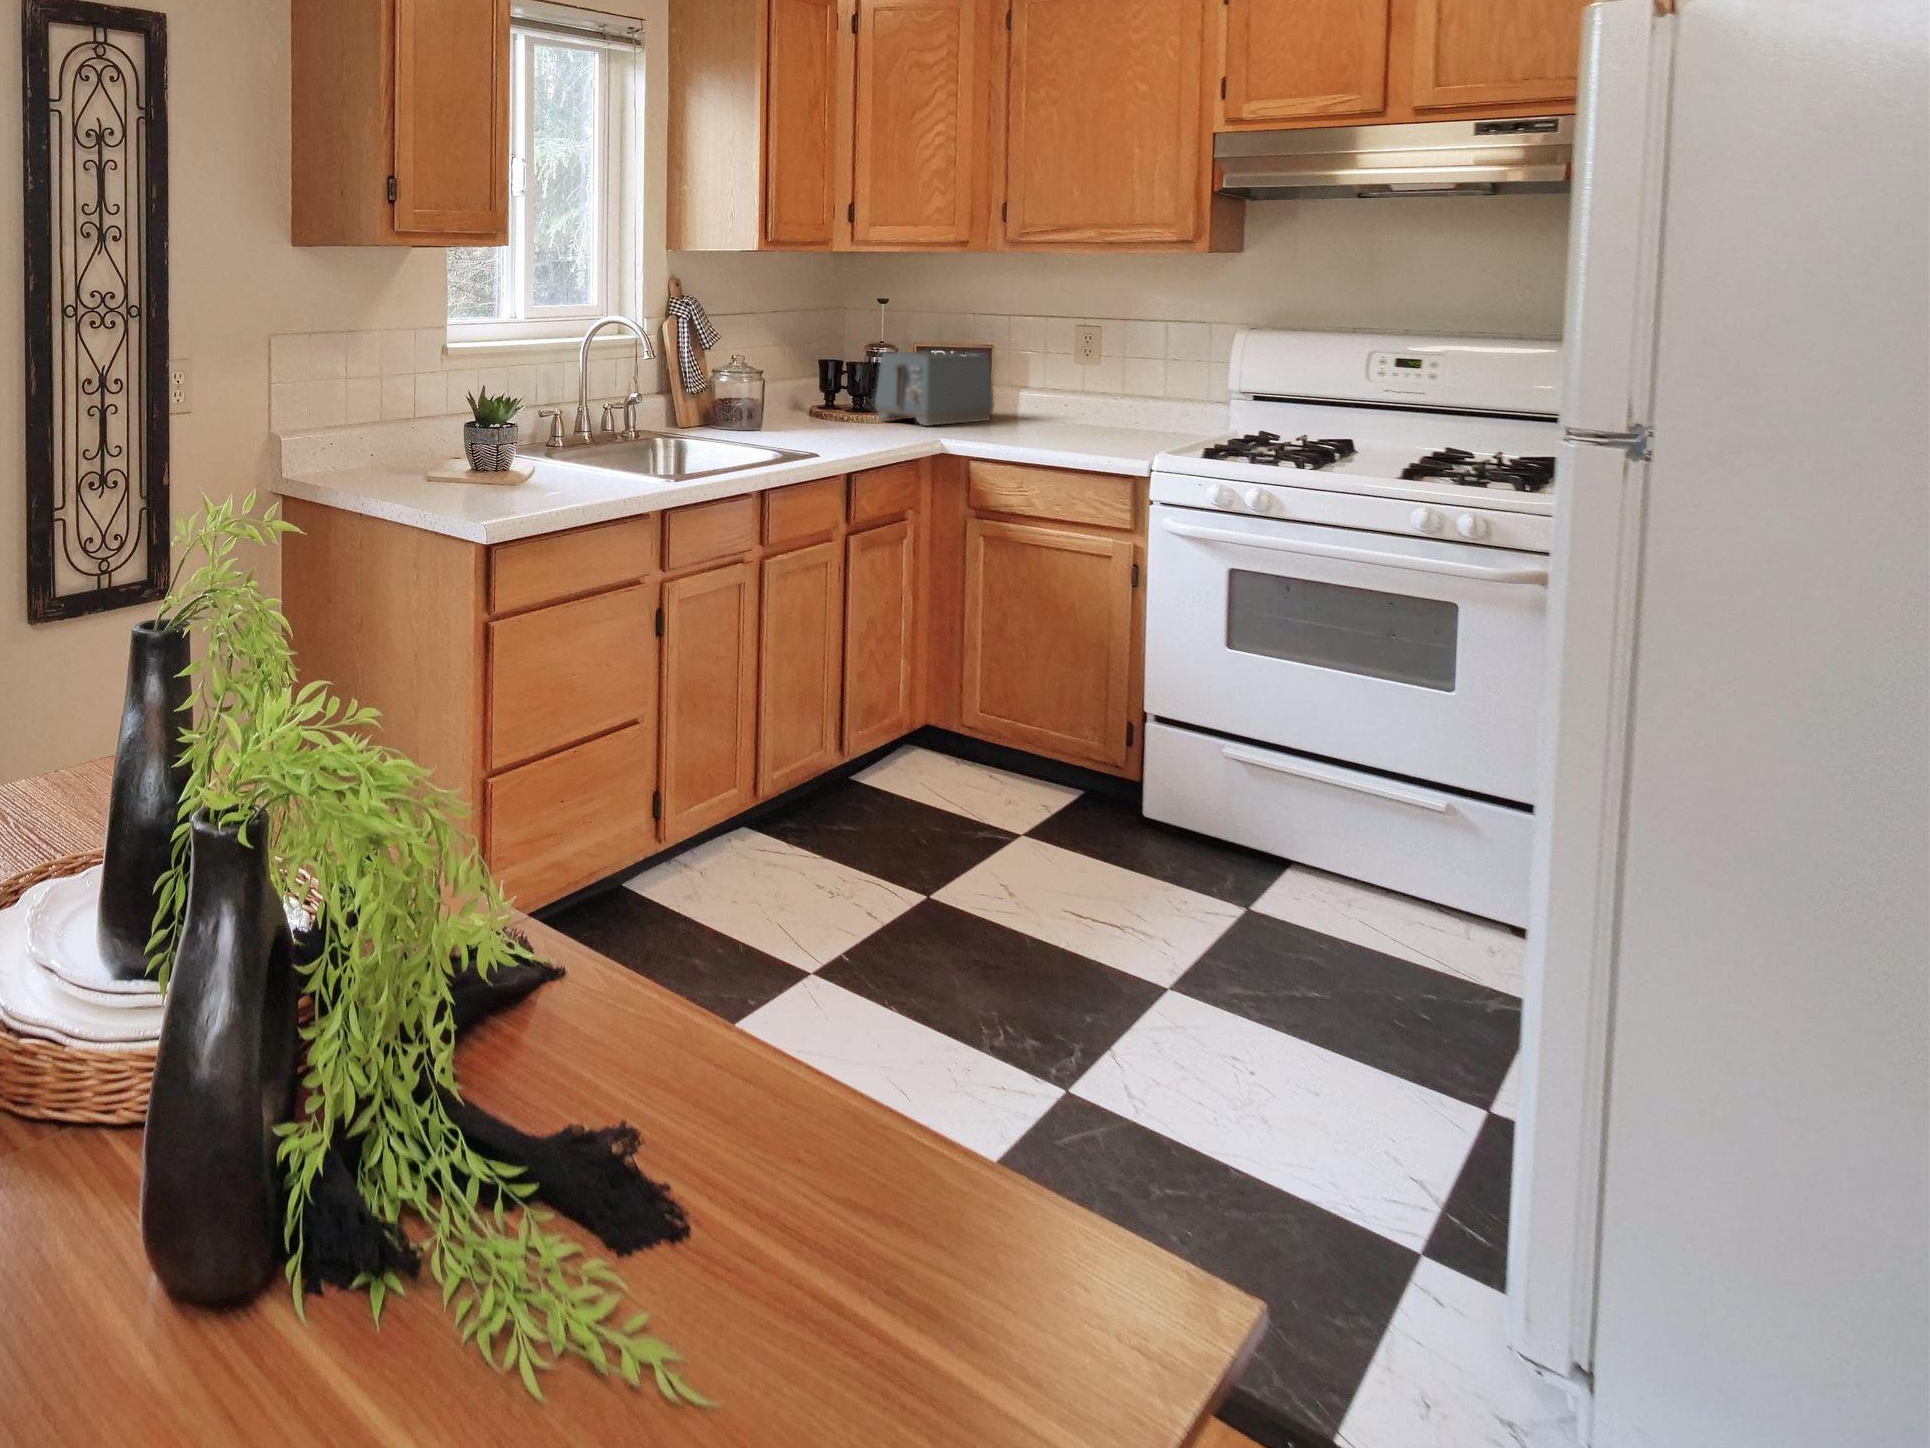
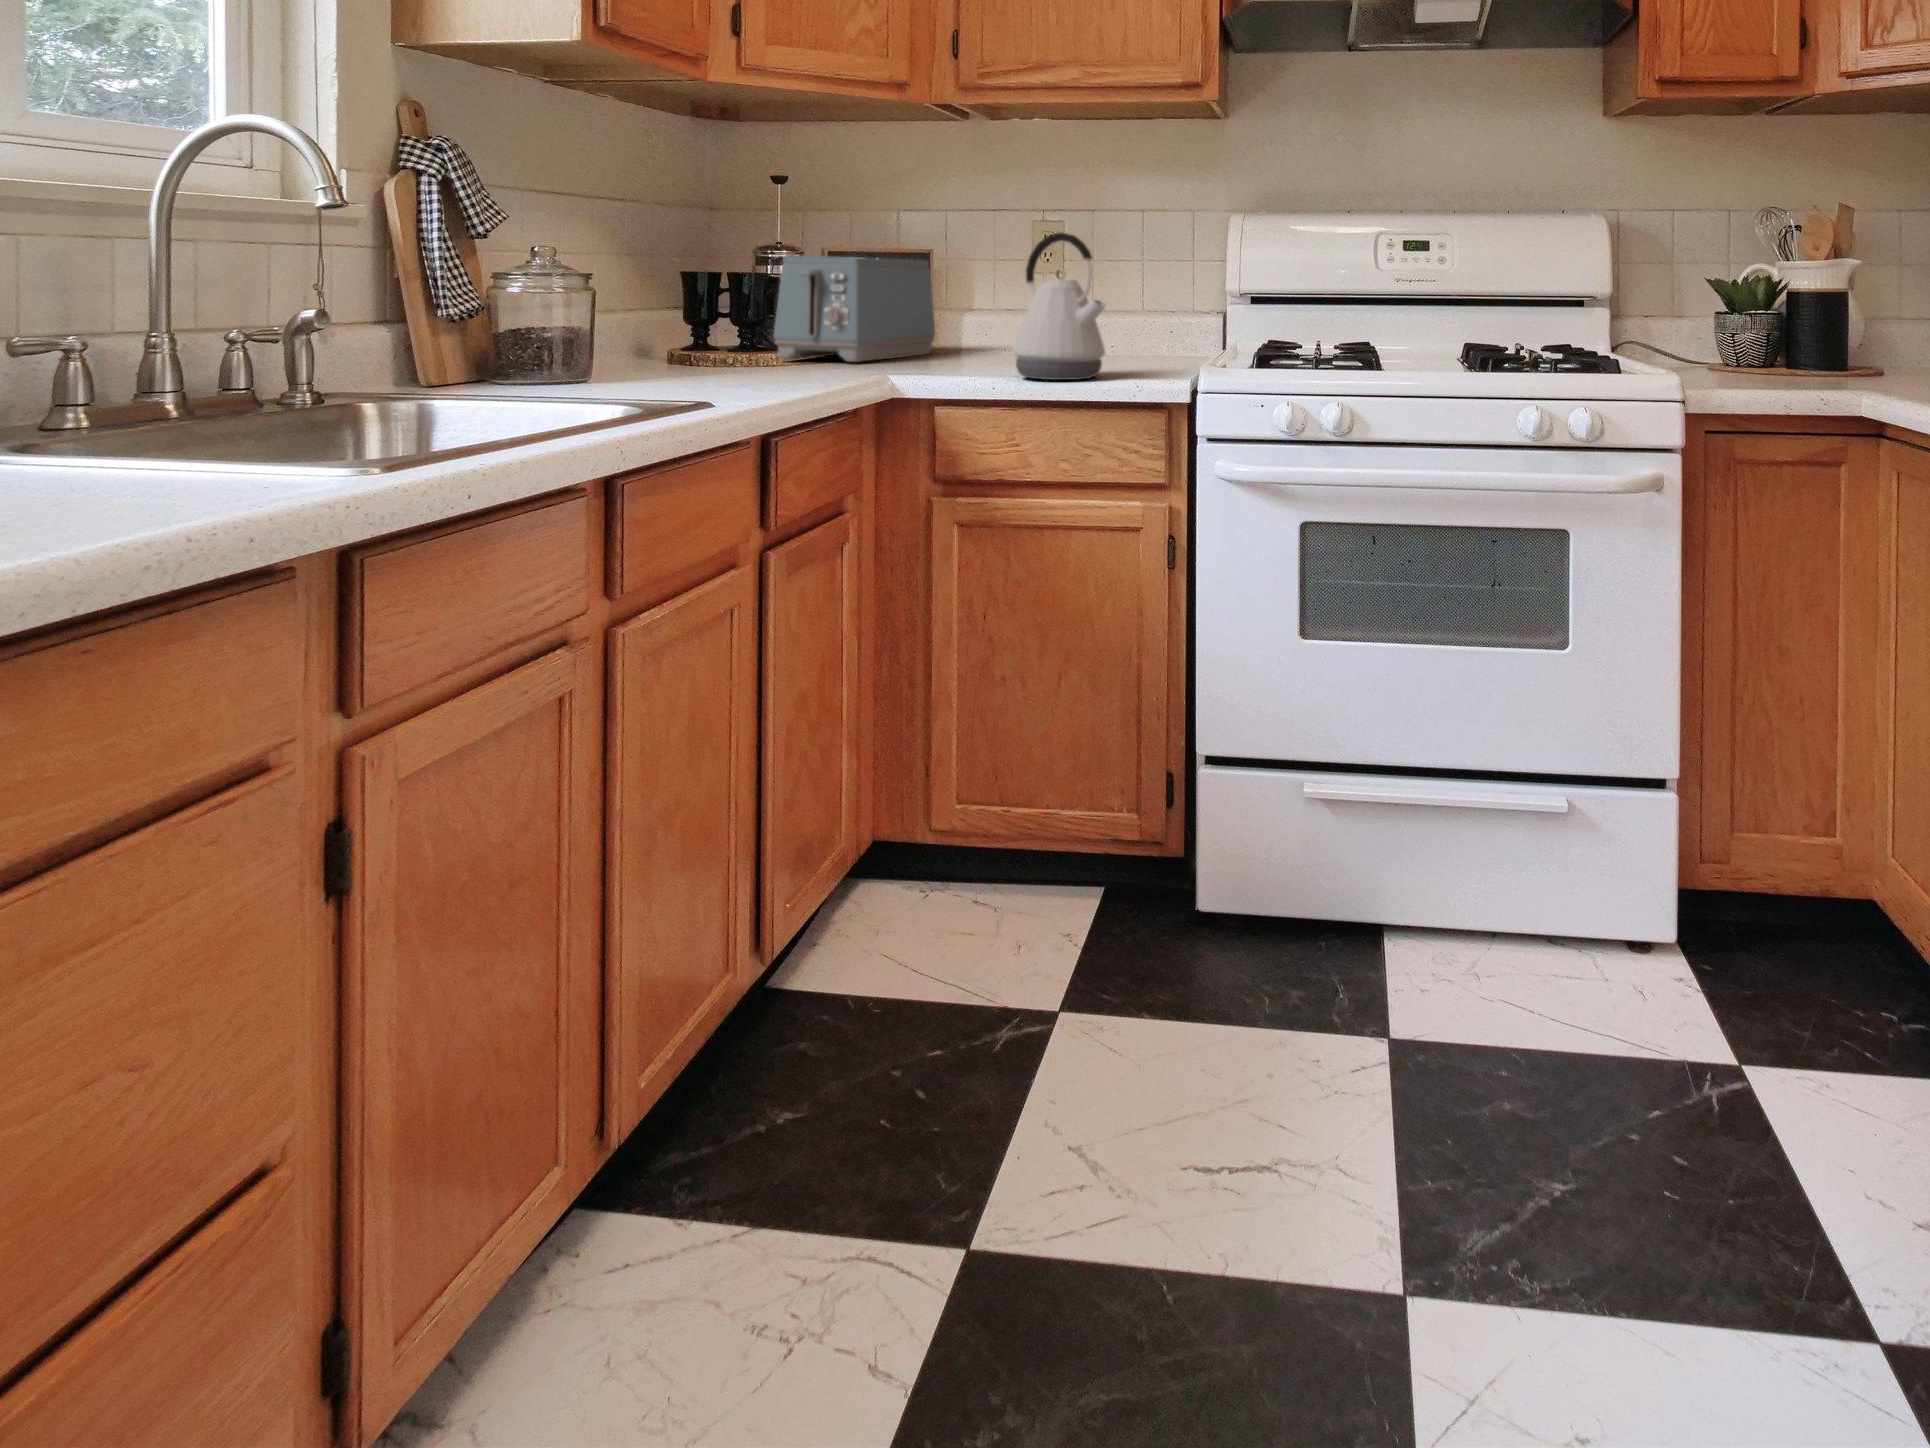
kettle: none [1020,352,1089,452] -> present [1013,233,1106,380]

